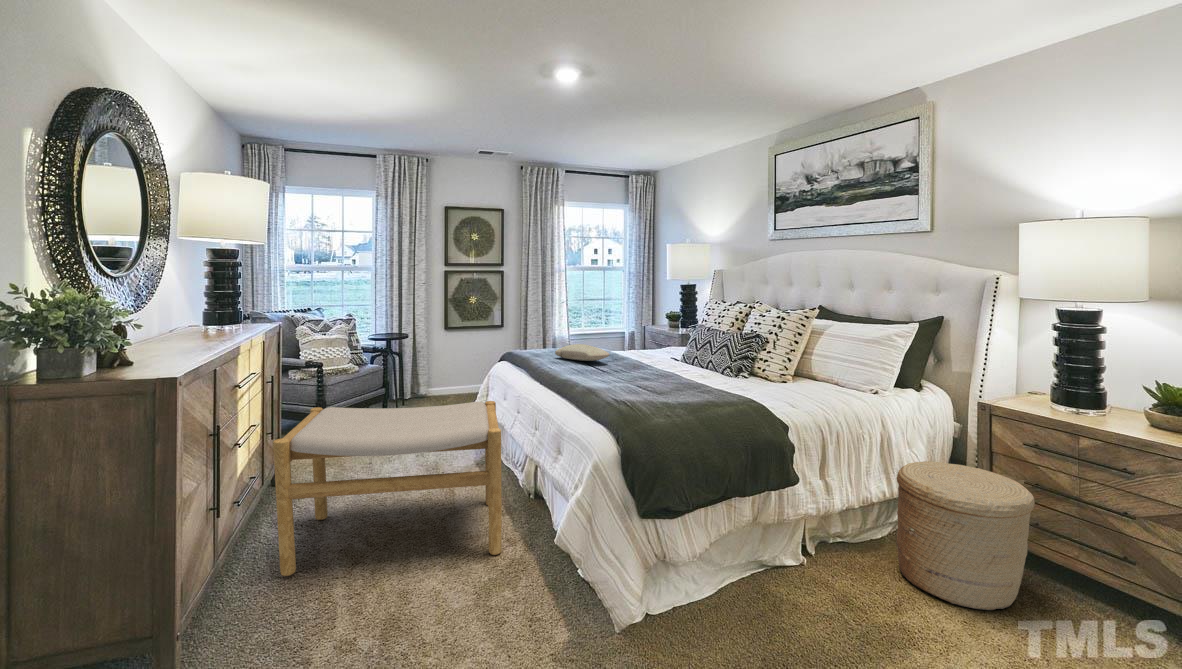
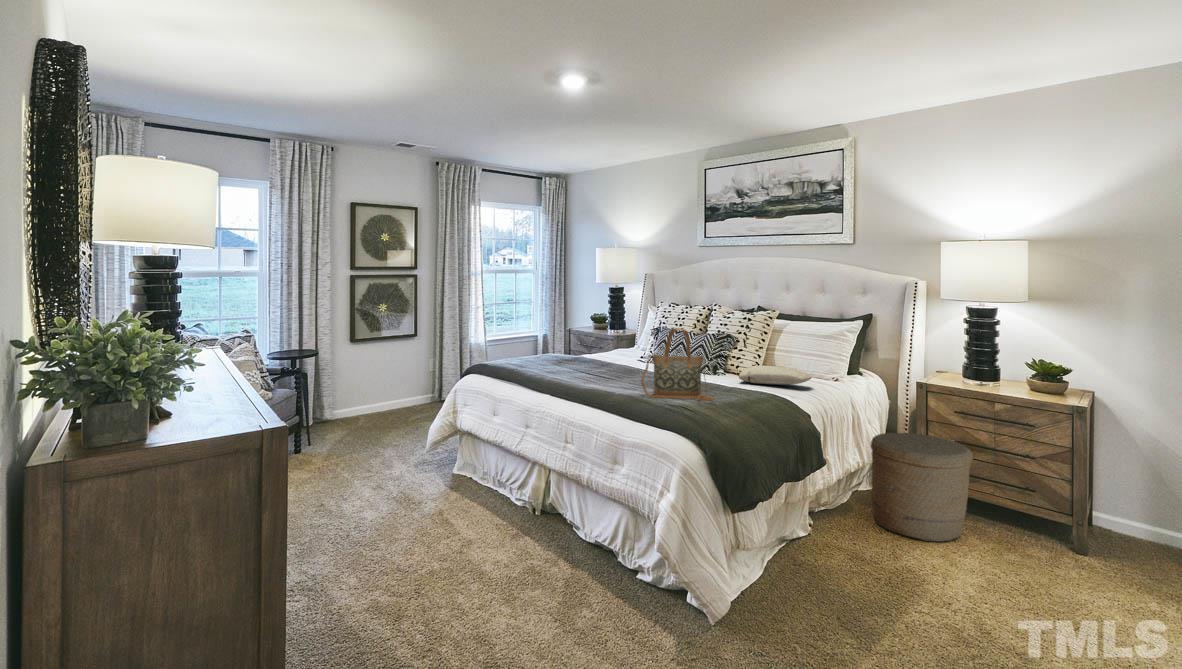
handbag: none [614,325,685,406] -> present [641,328,715,401]
pillow: present [555,344,610,361] -> present [739,366,812,385]
footstool: present [273,401,502,576] -> none [314,412,551,617]

